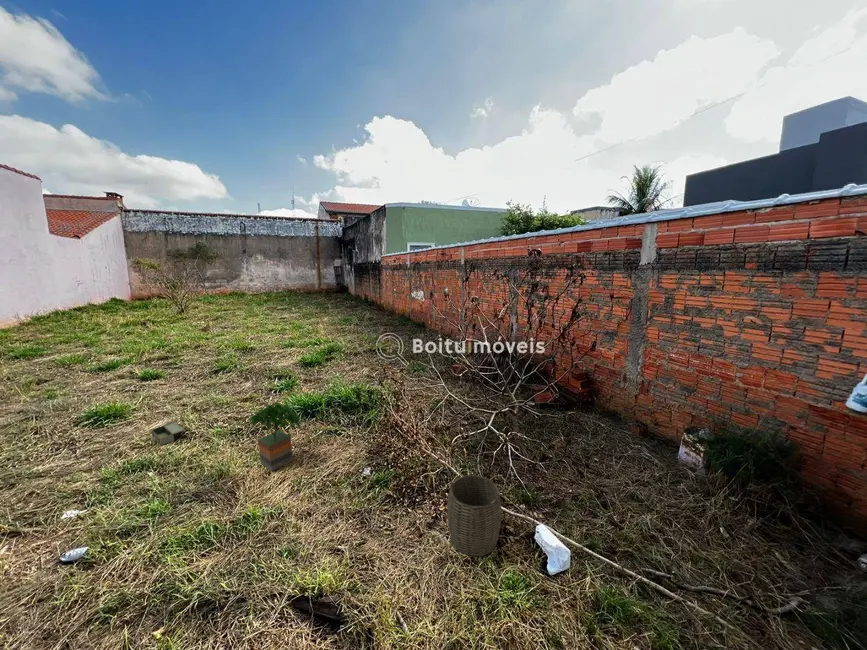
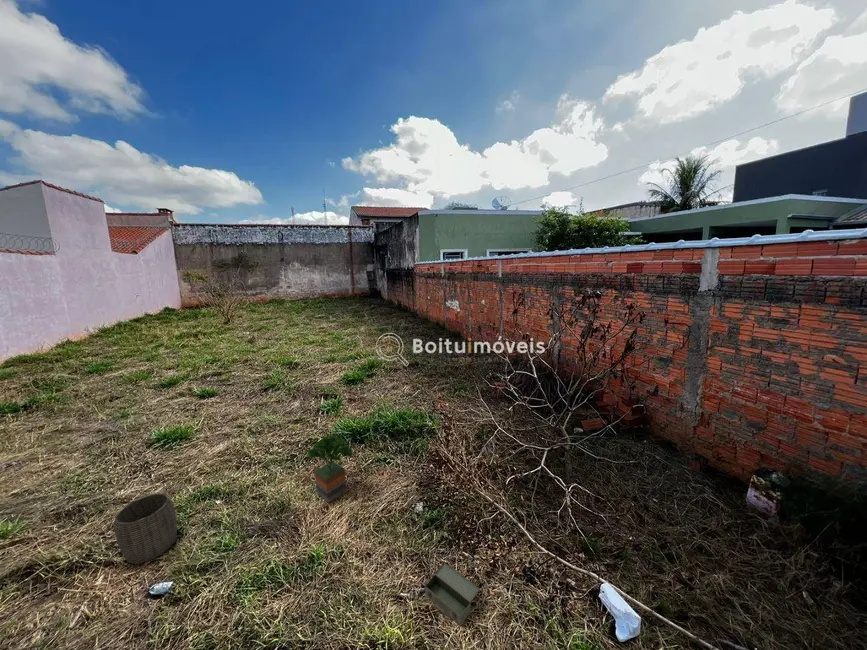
toolbox: present [152,422,185,445] -> present [425,563,479,626]
woven basket: present [447,475,501,556] -> present [114,493,177,564]

